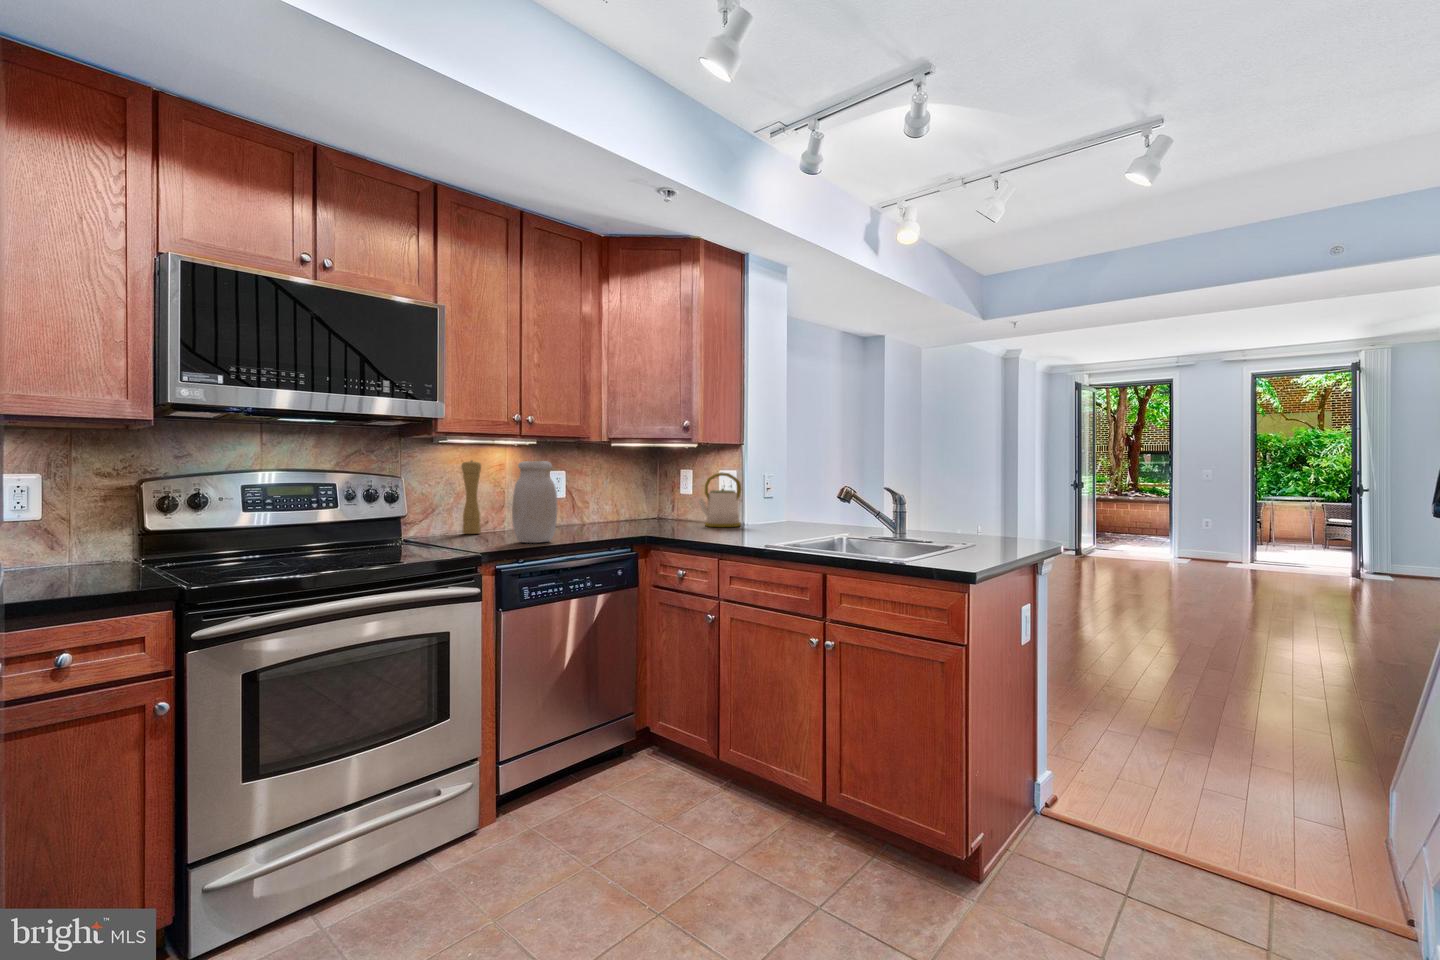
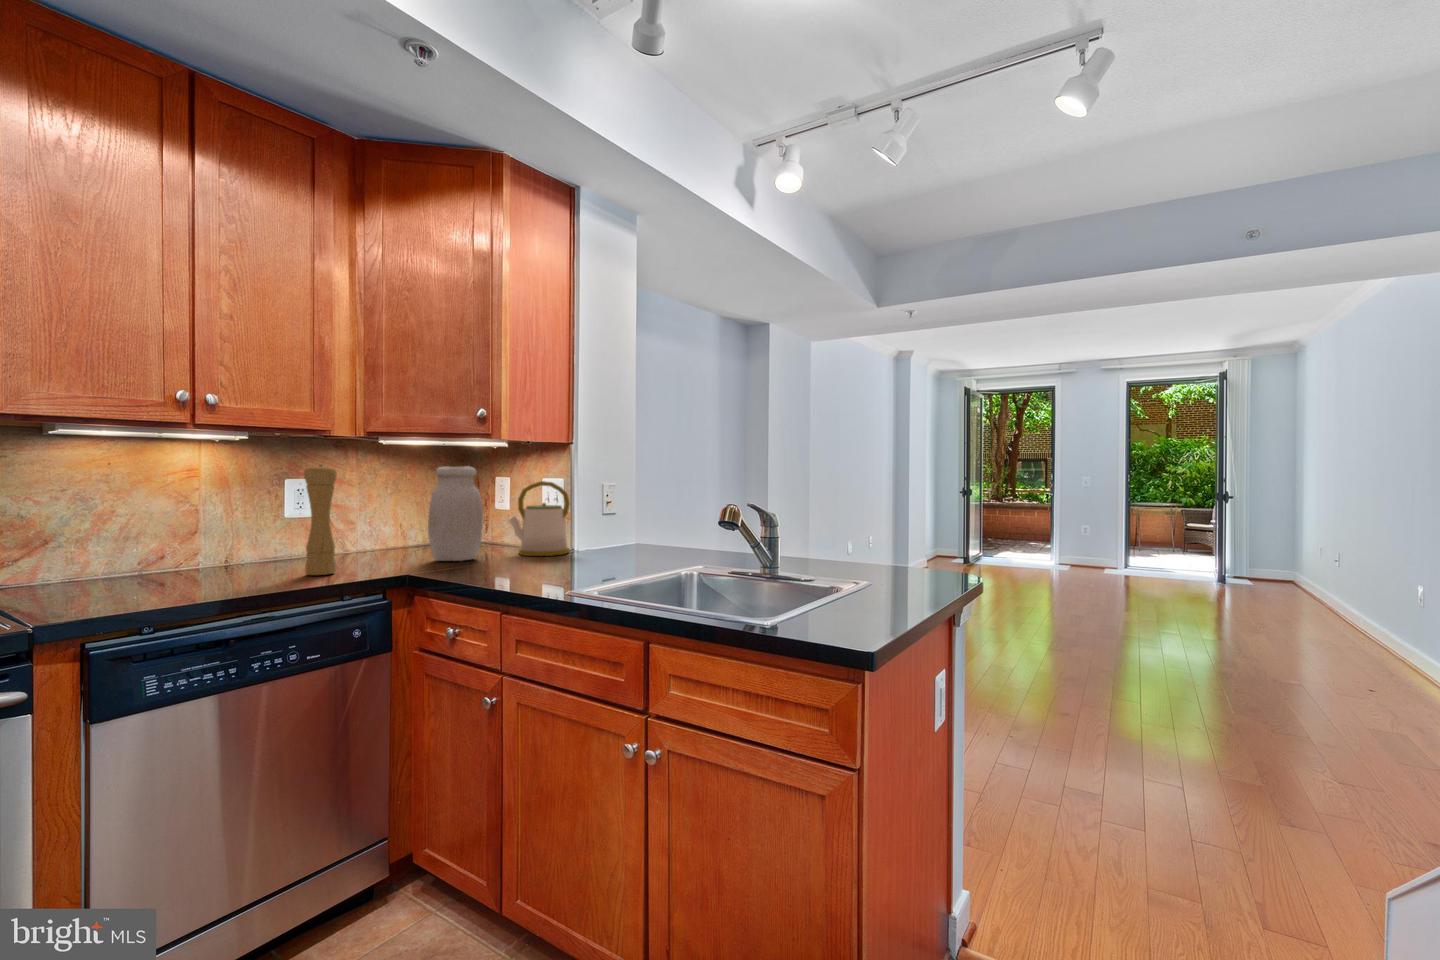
pepper mill: present [461,460,481,534] -> present [304,465,337,575]
jar: present [512,461,557,543] -> present [428,466,483,561]

